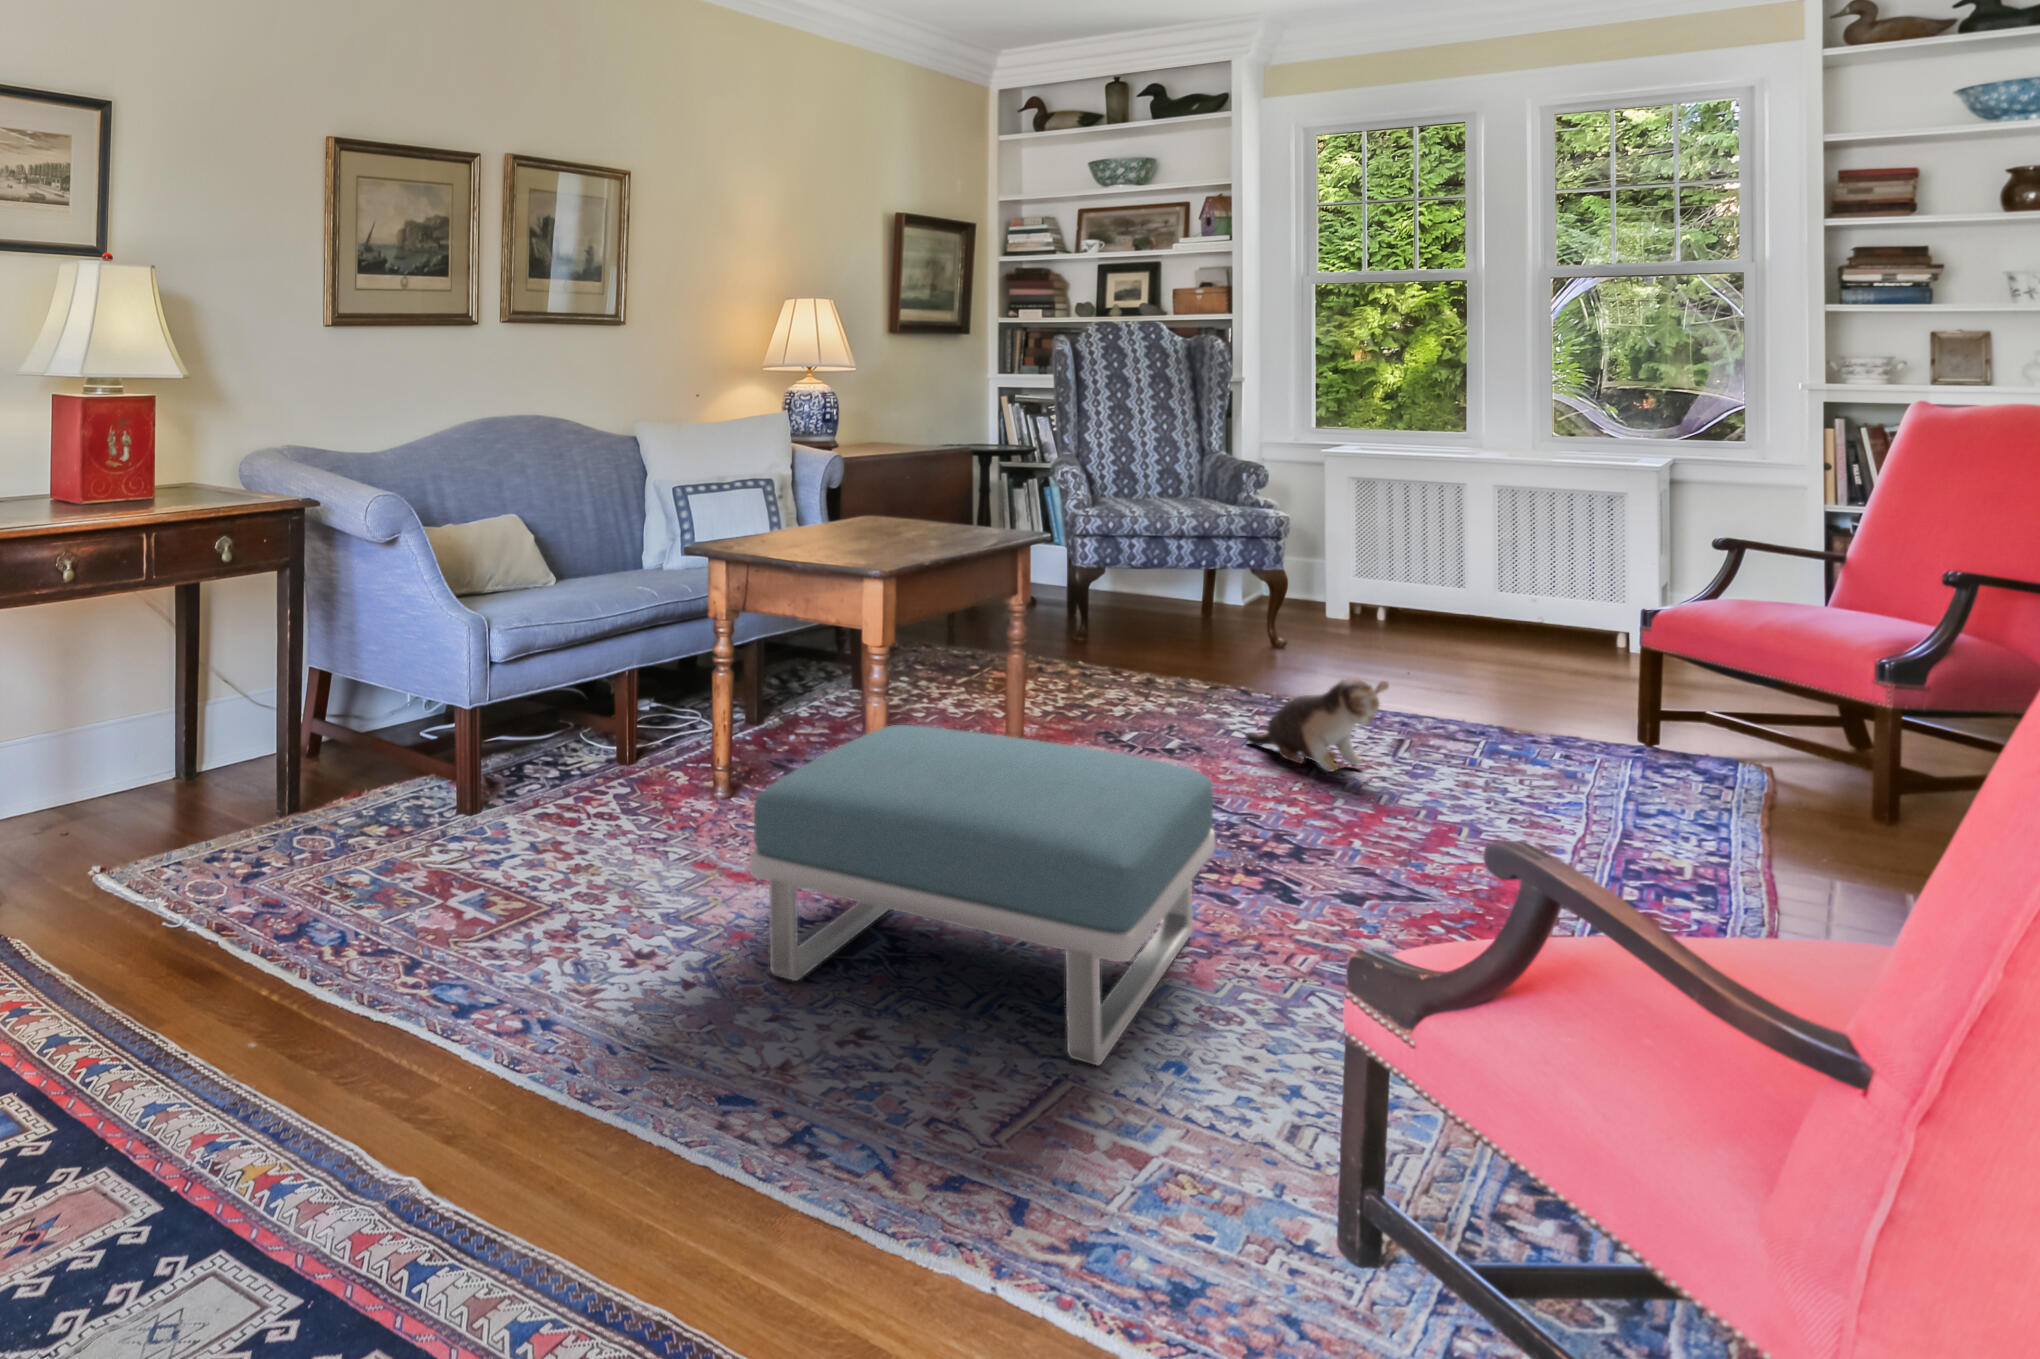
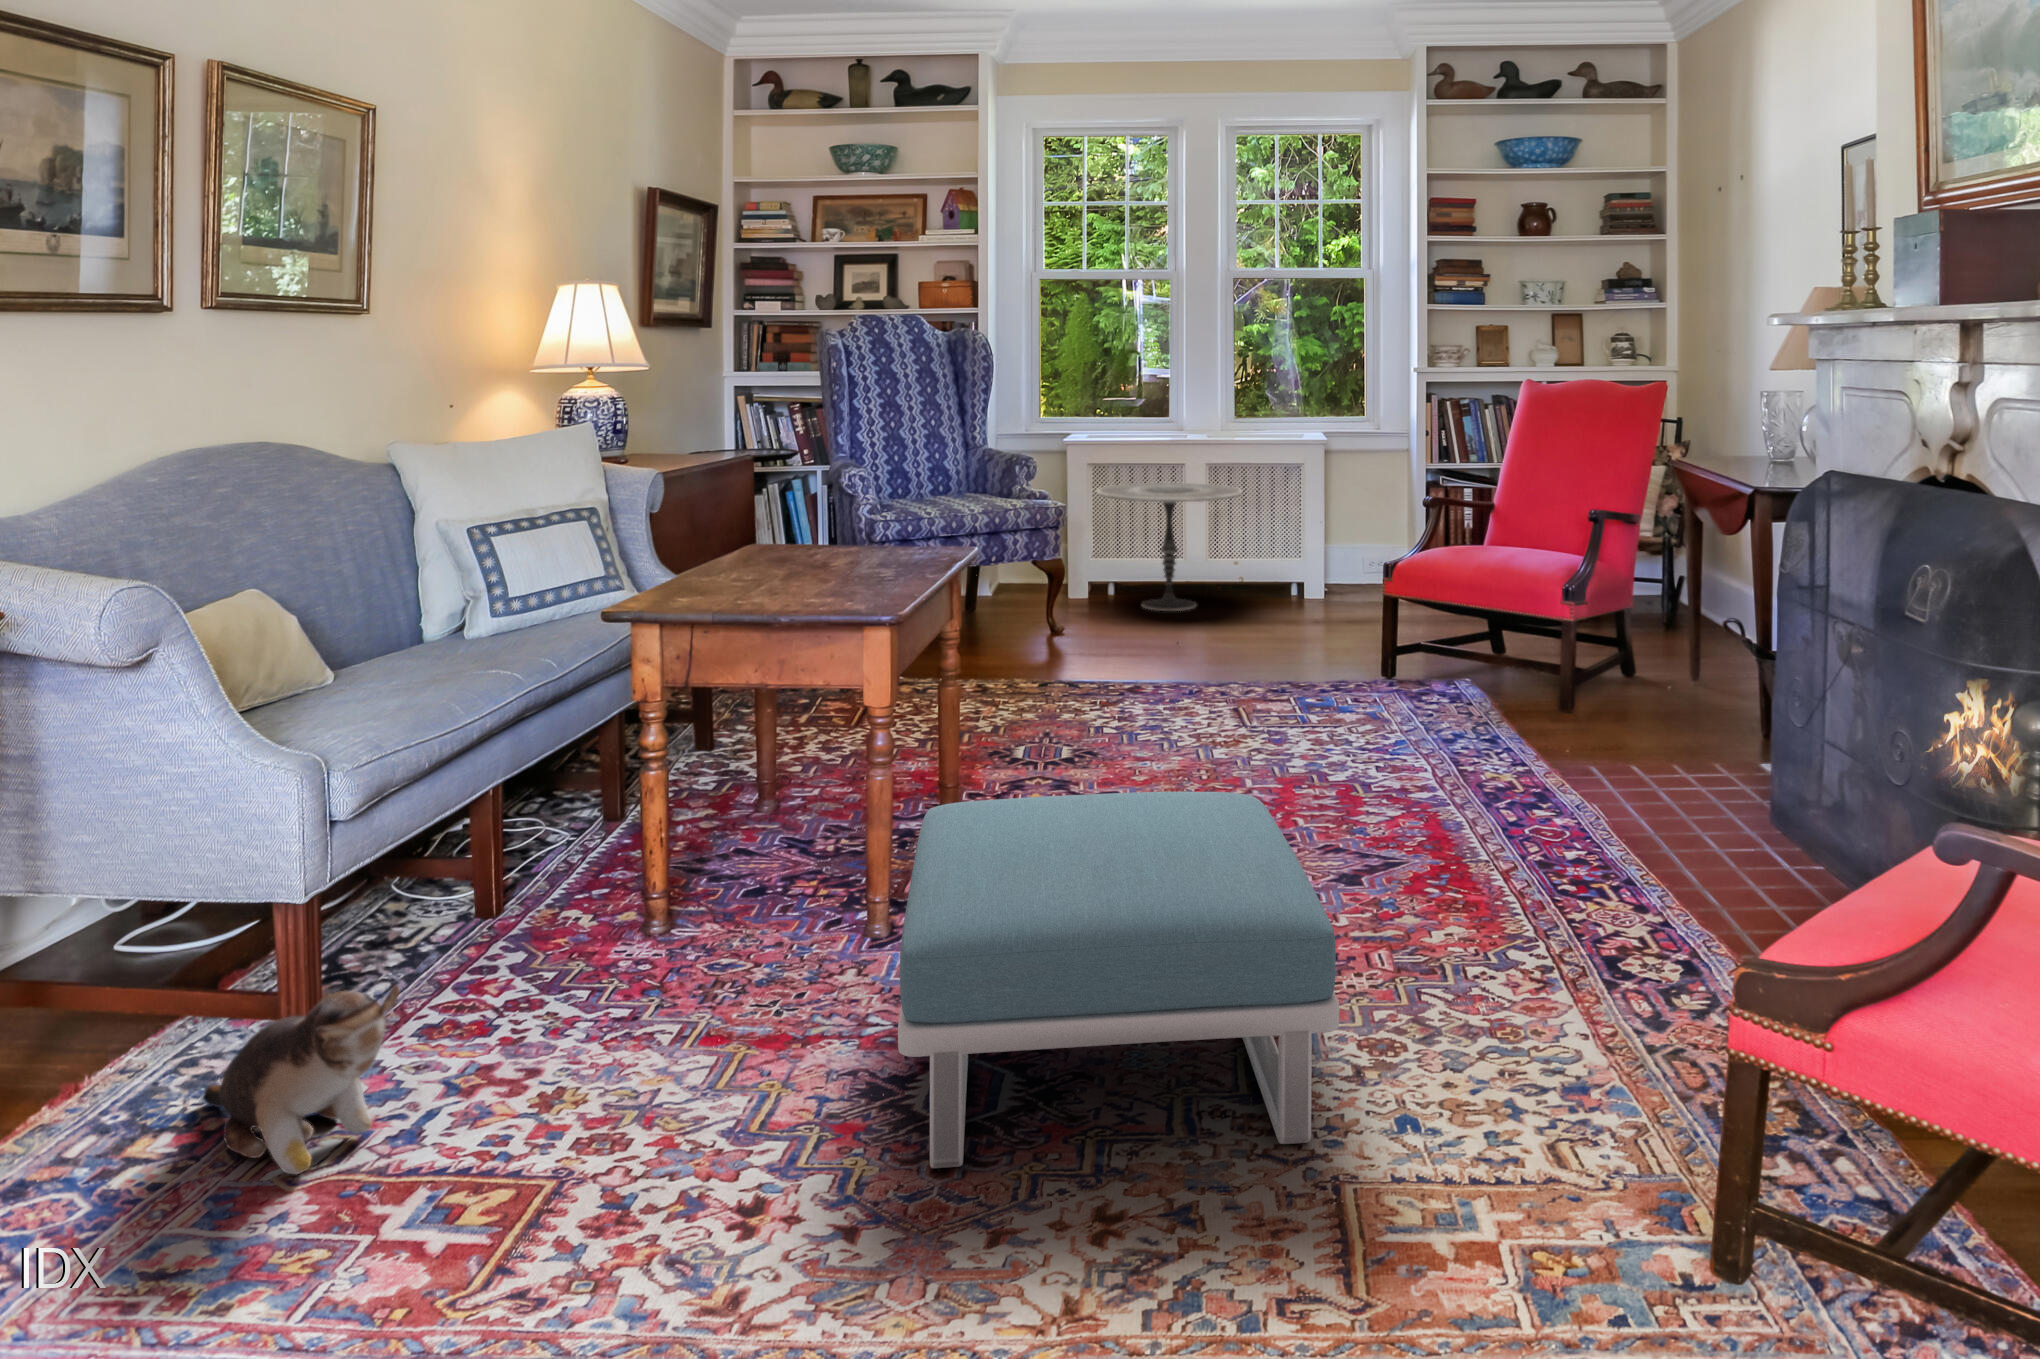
side table: none [1376,509,1588,662] -> present [1097,483,1242,611]
plush toy: present [1247,679,1389,772] -> present [203,985,399,1174]

